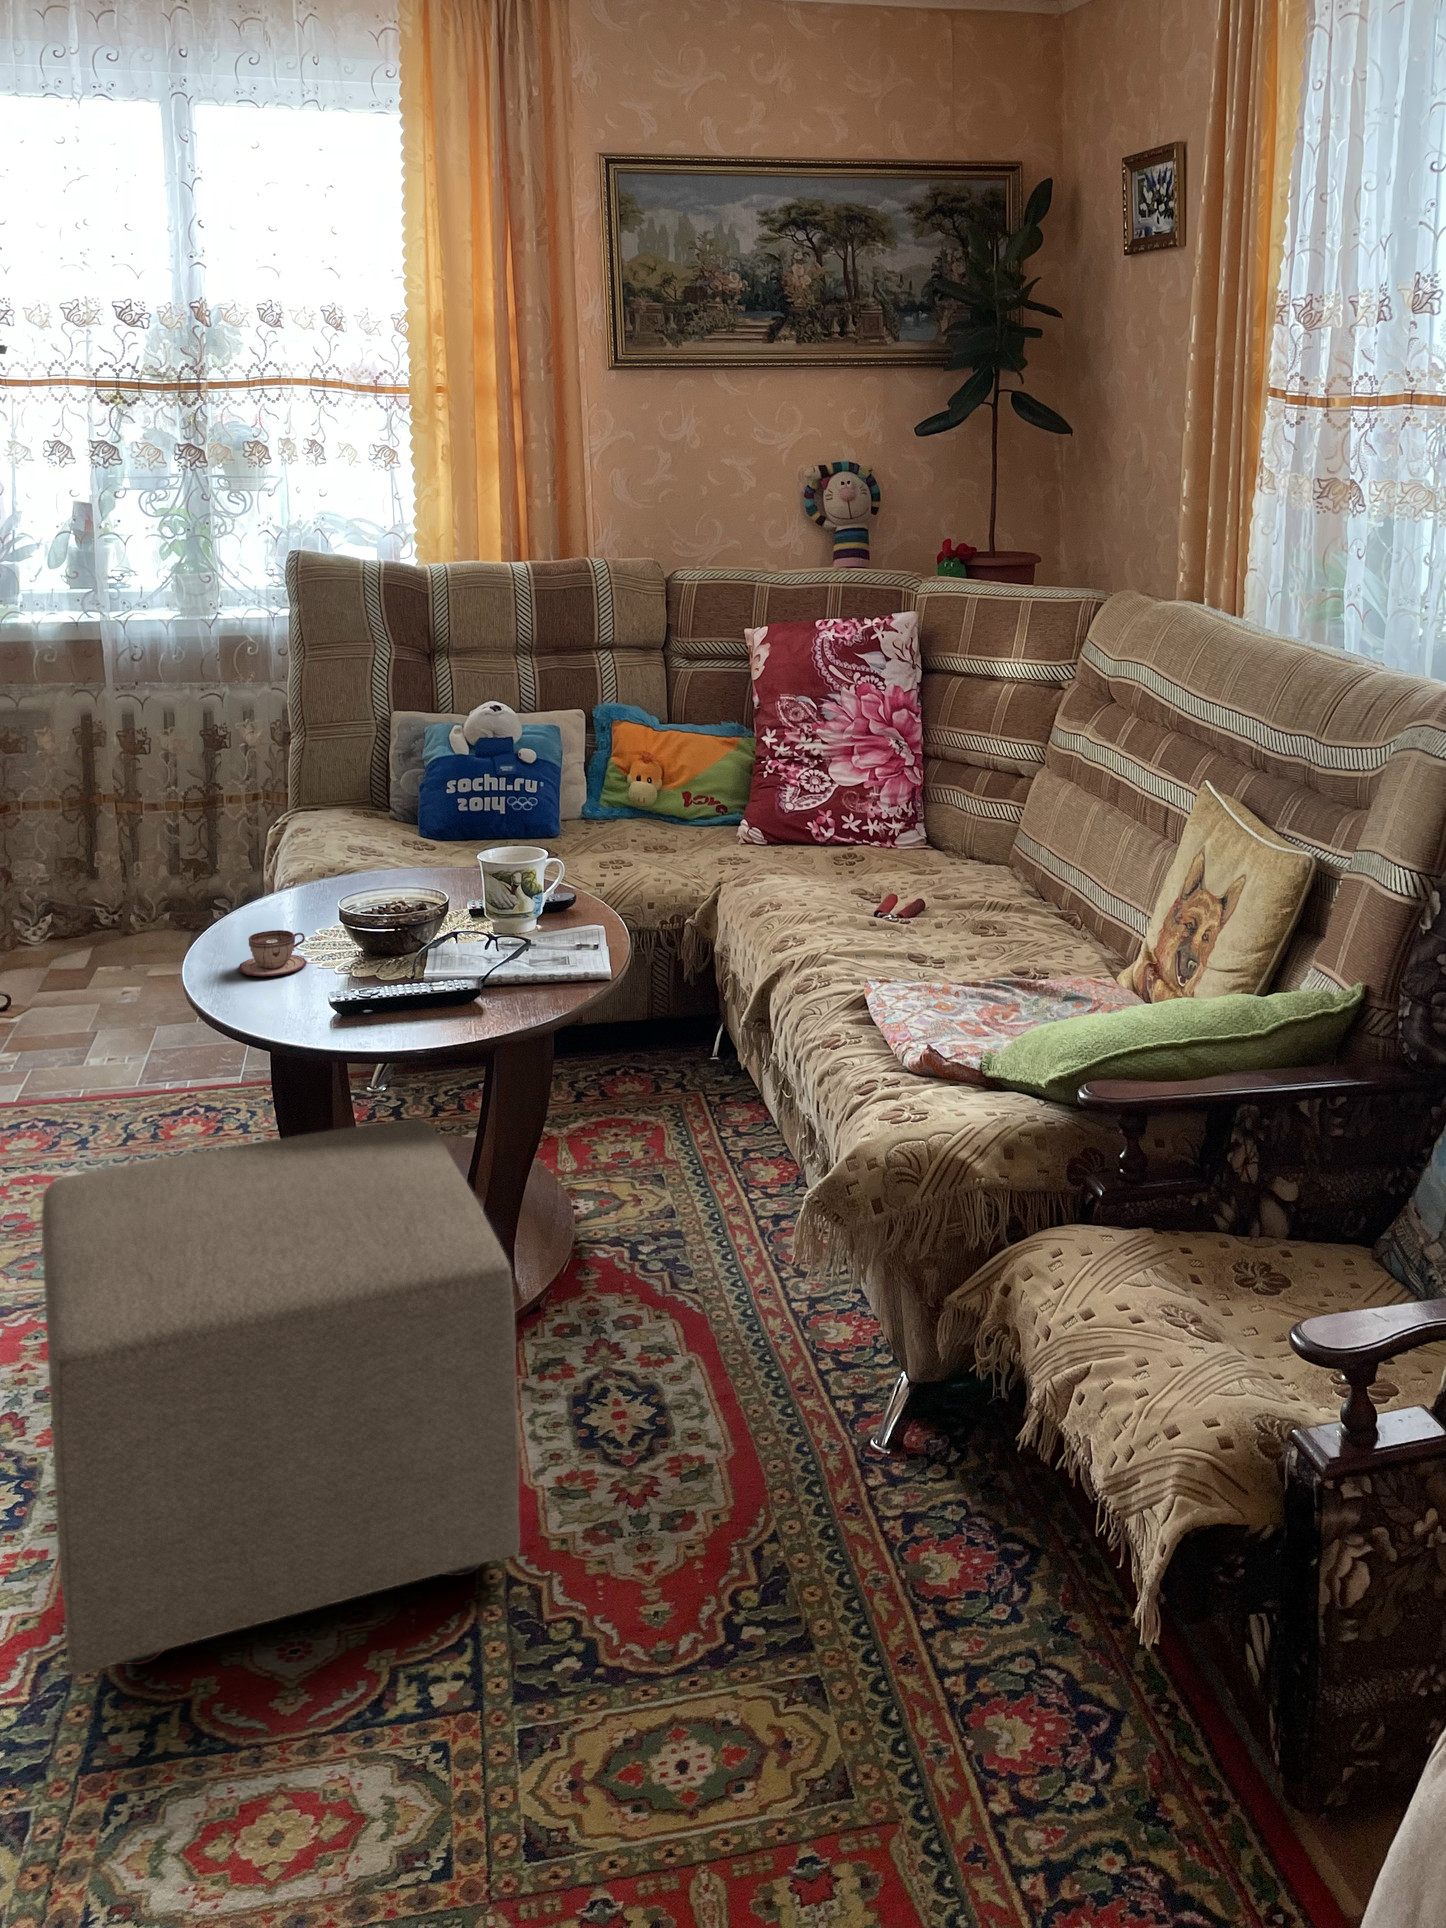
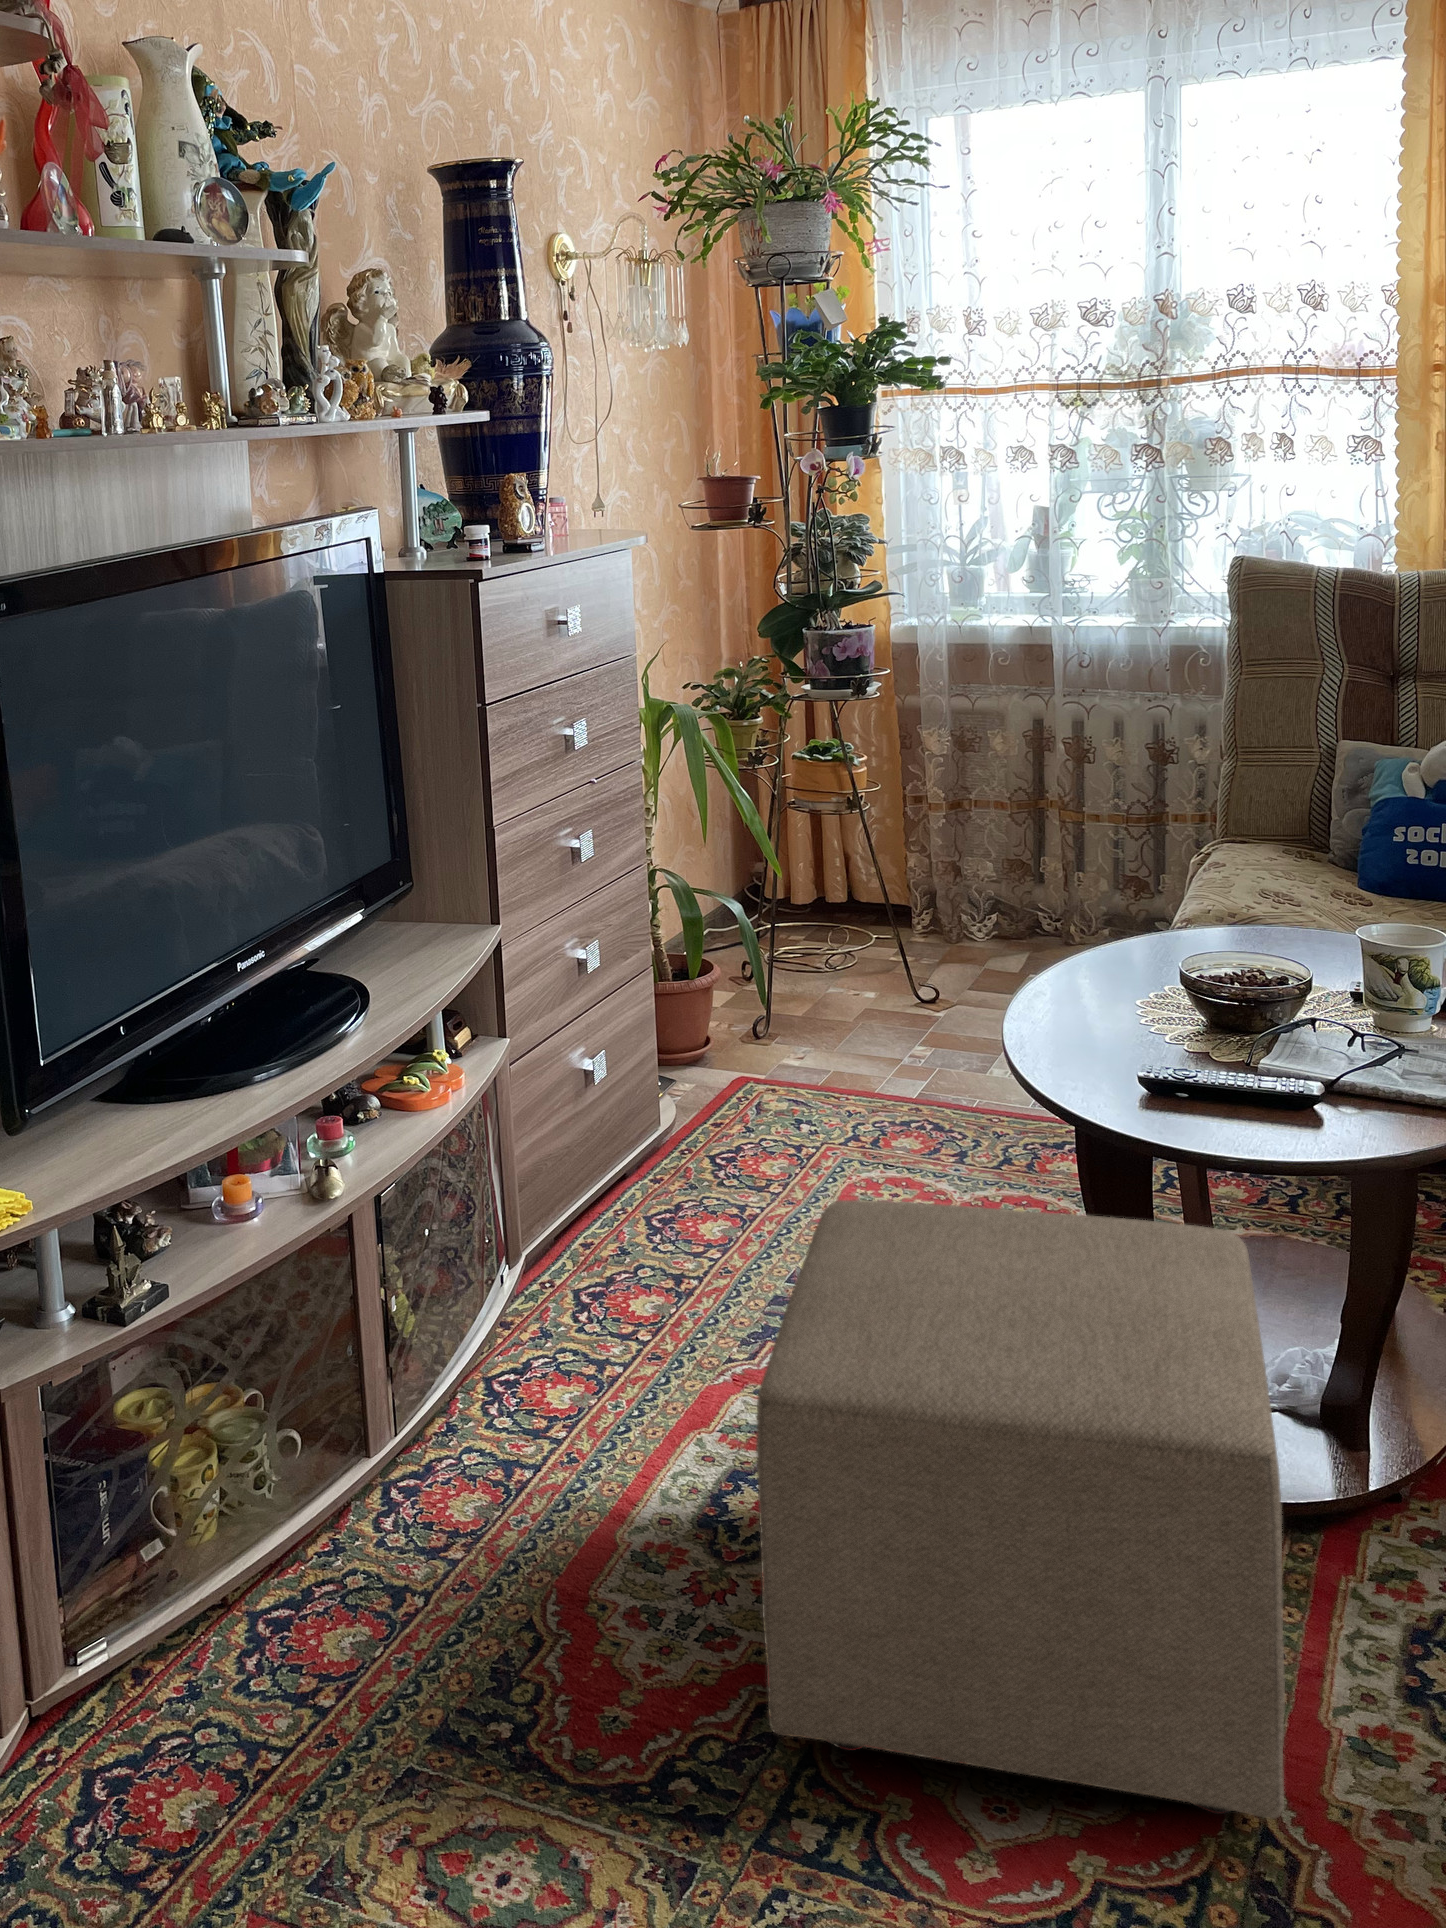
teacup: present [239,930,307,976] -> none [1070,975,1144,1026]

